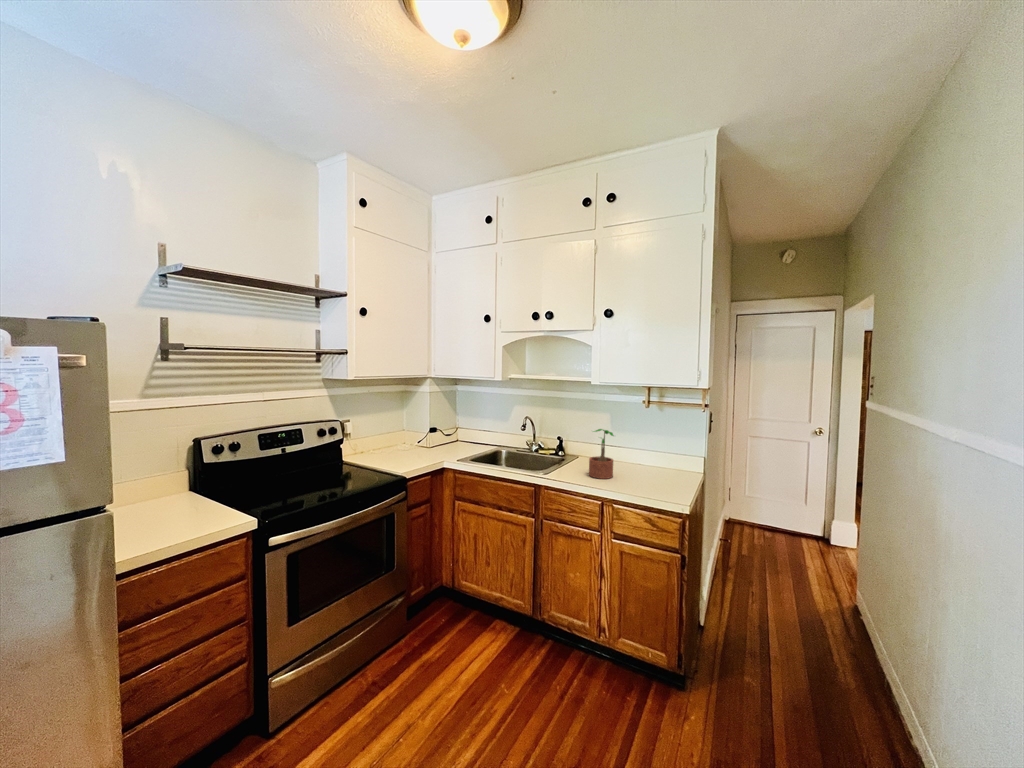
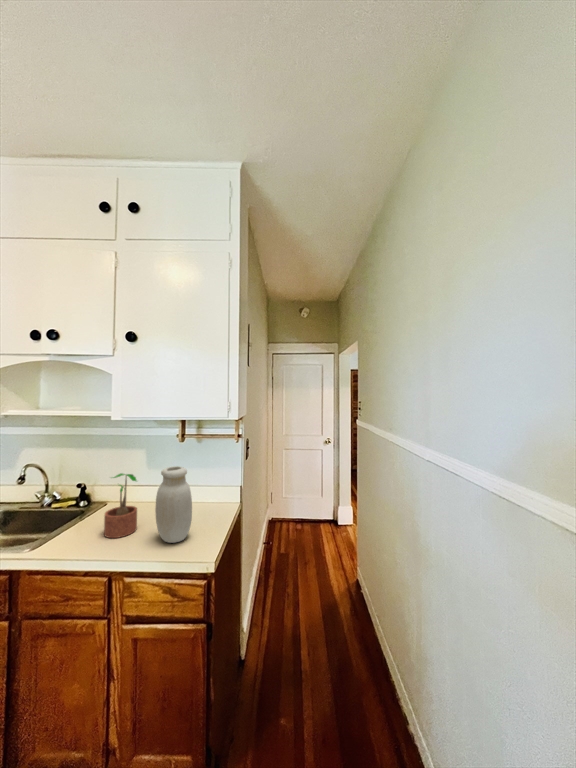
jar: none [633,426,665,489] -> present [155,466,192,543]

